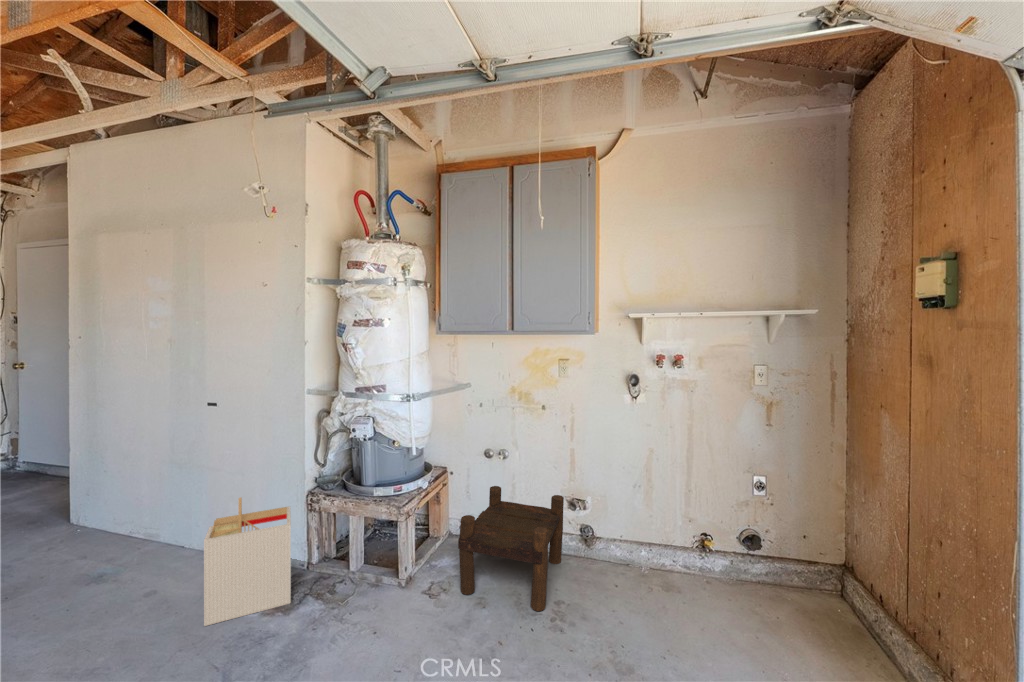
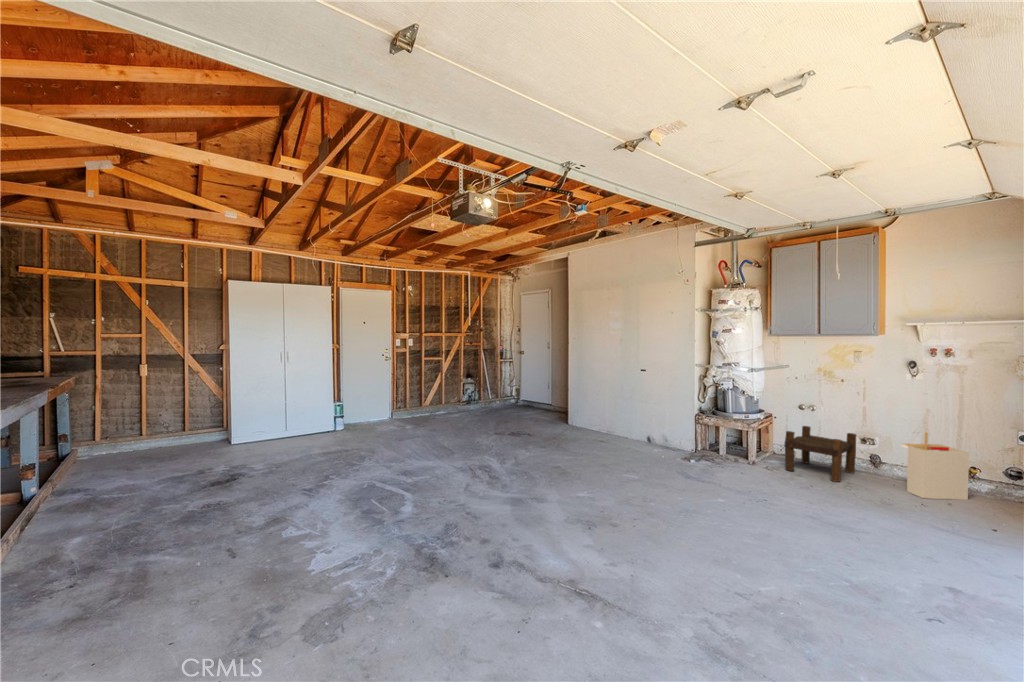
storage bin: present [204,498,291,626] -> present [901,432,969,500]

